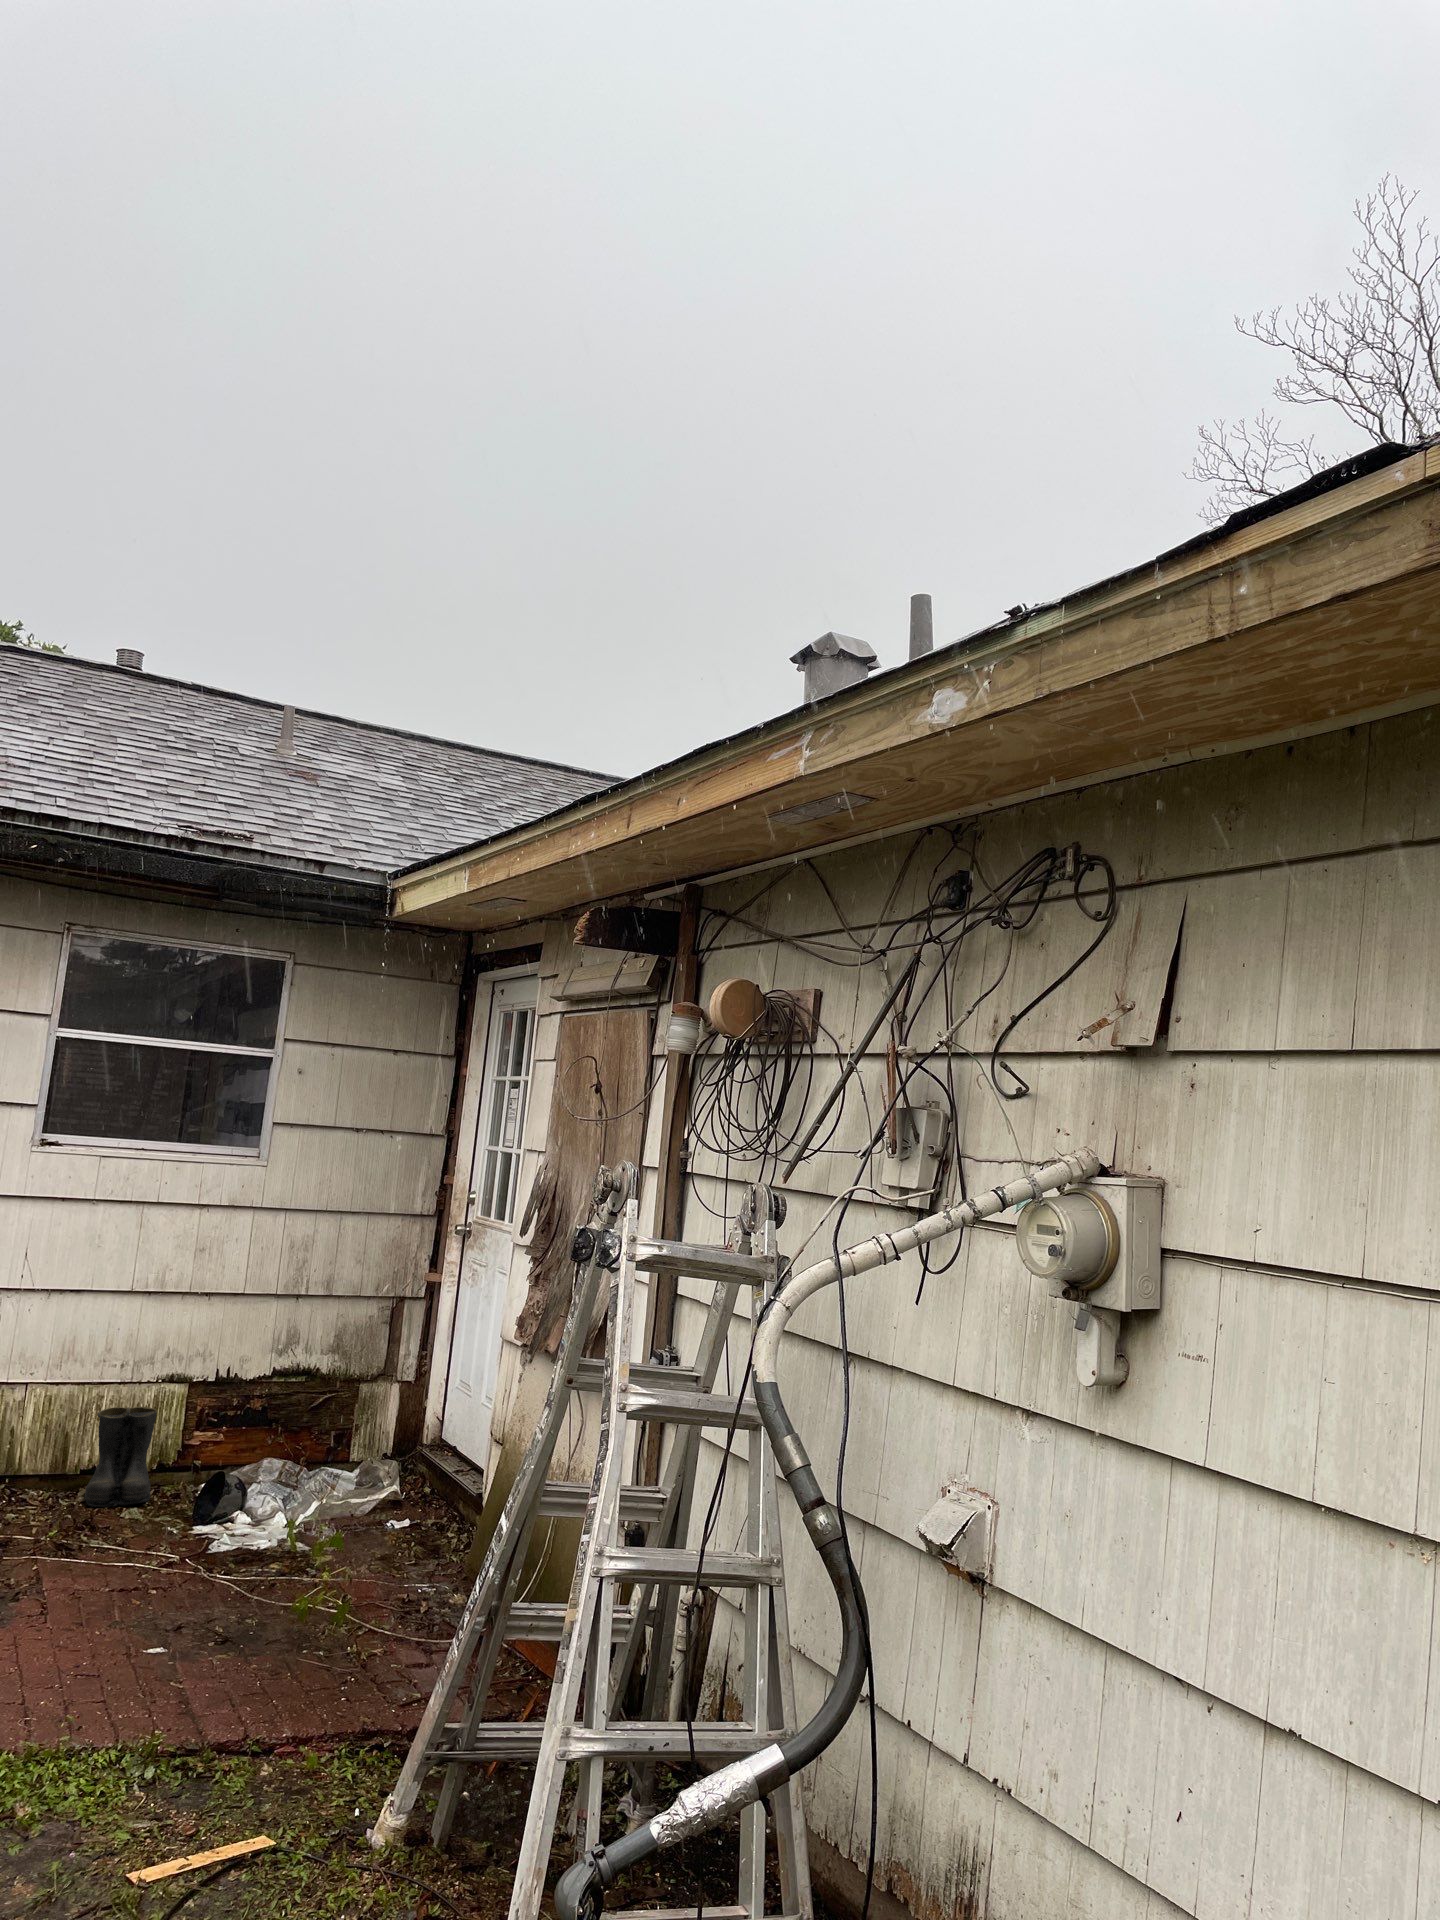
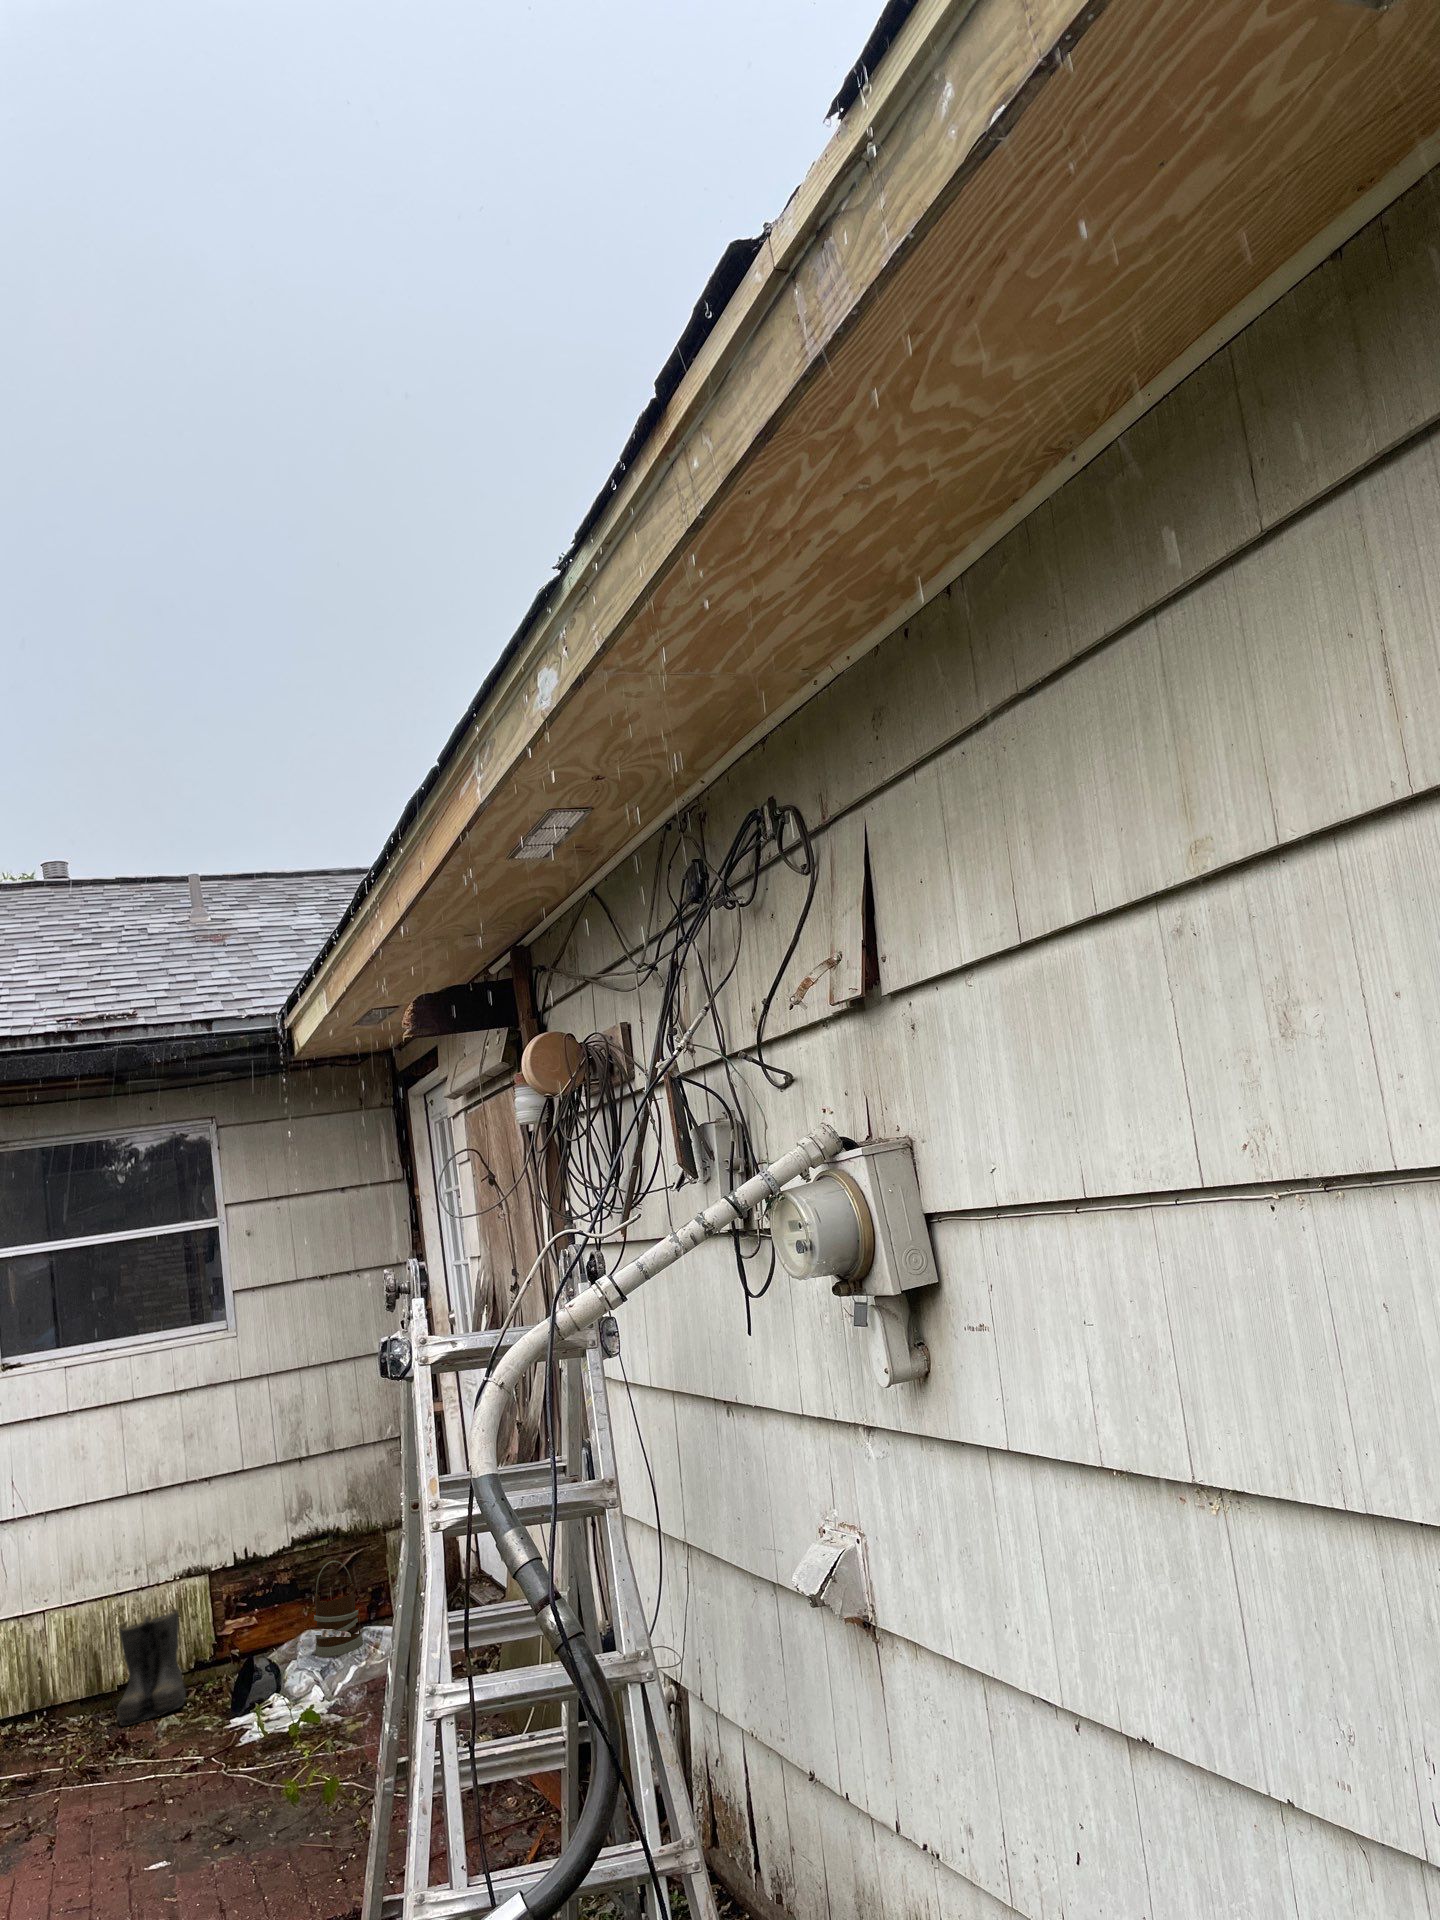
wooden bucket: none [271,1399,320,1487] -> present [314,1561,363,1657]

